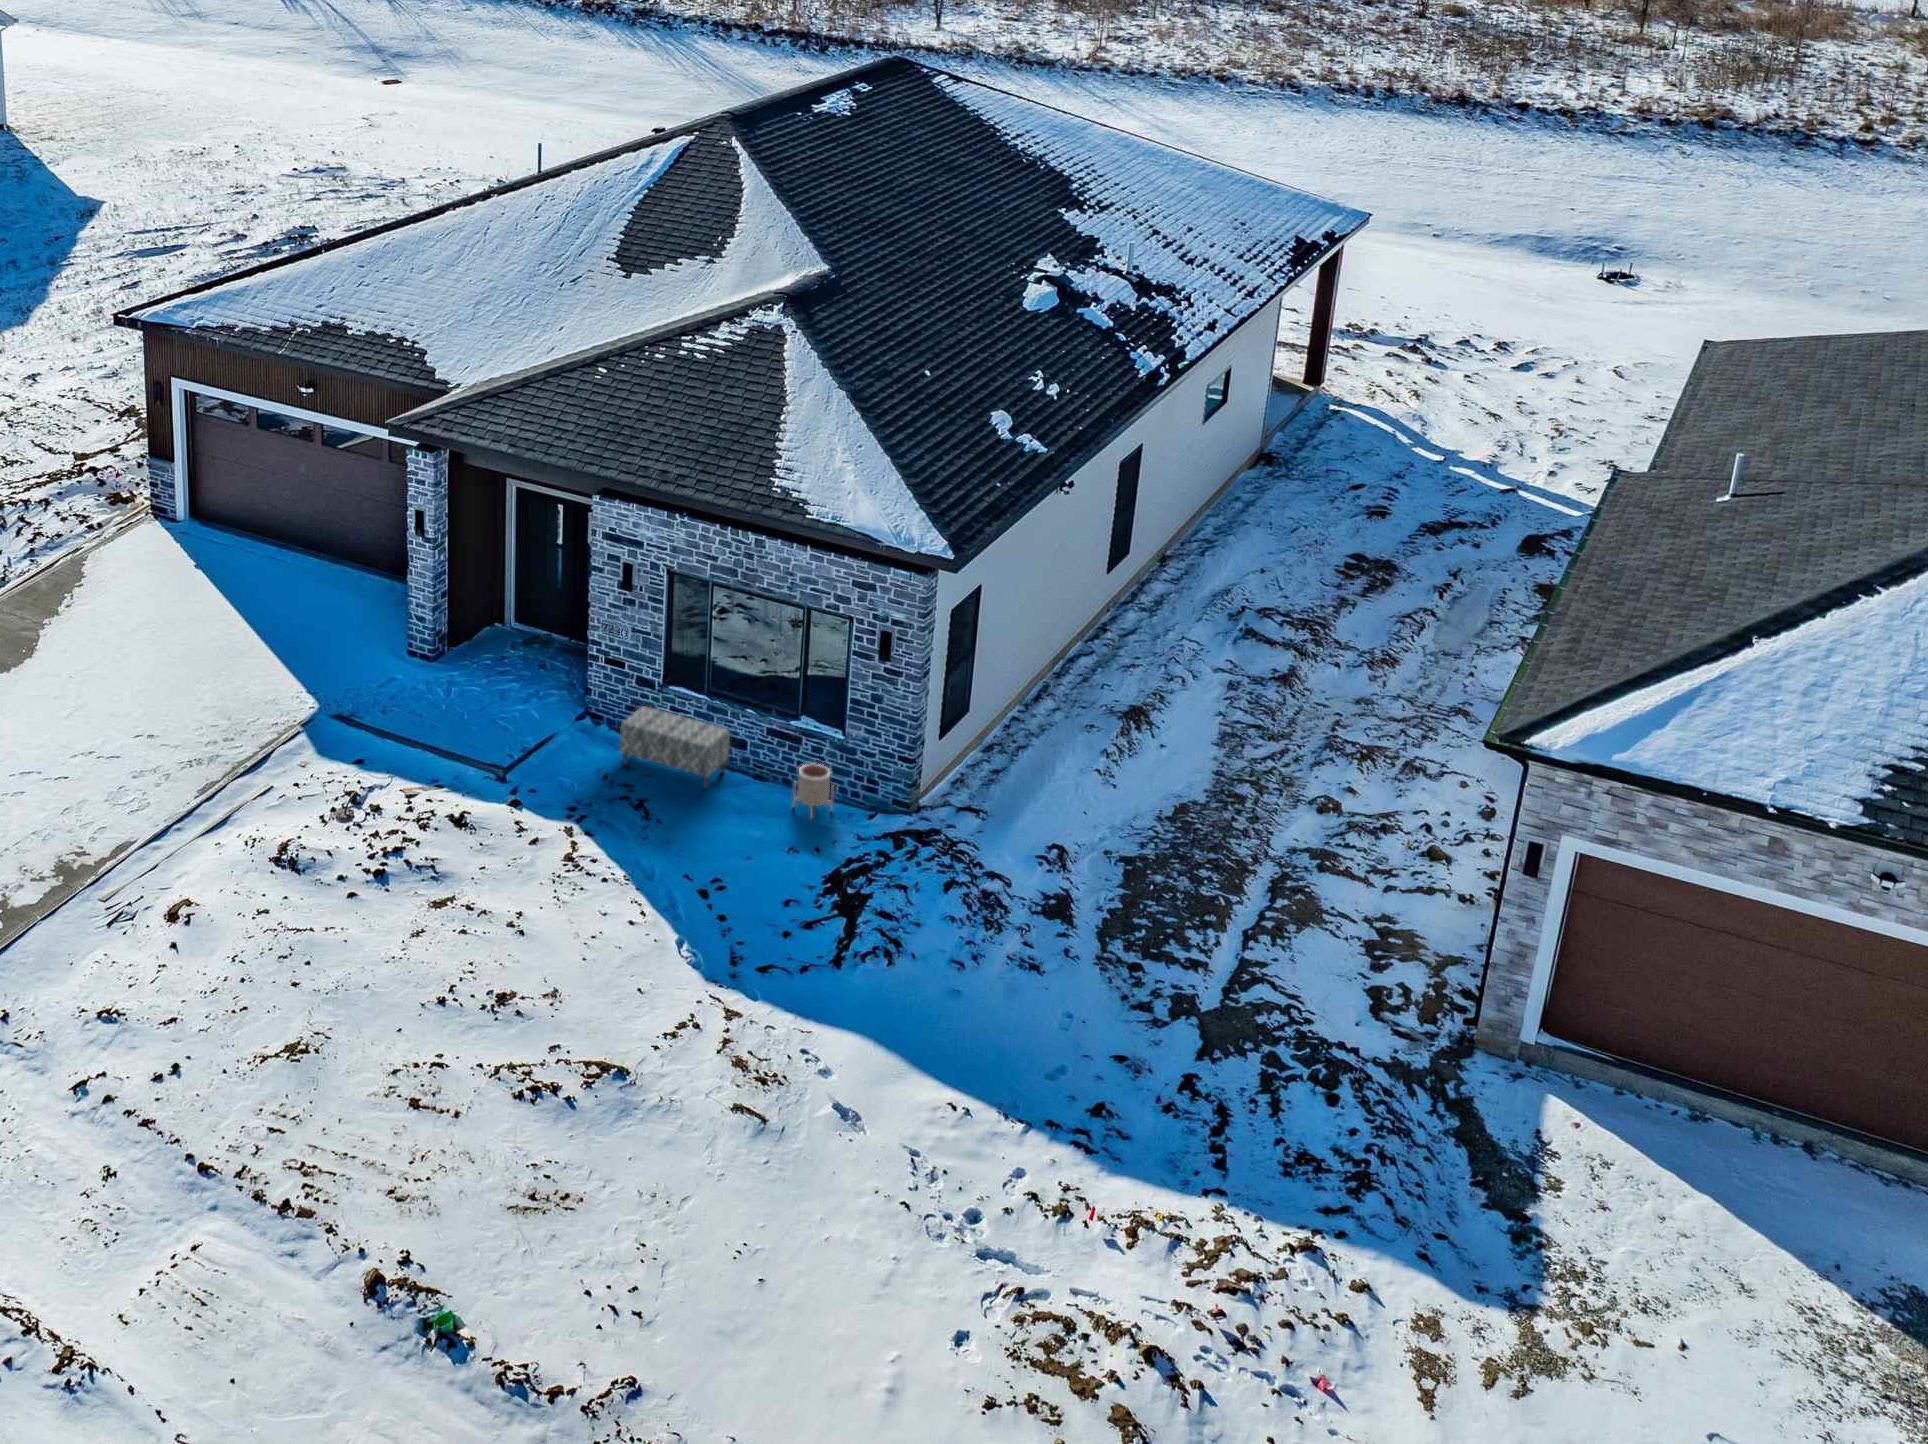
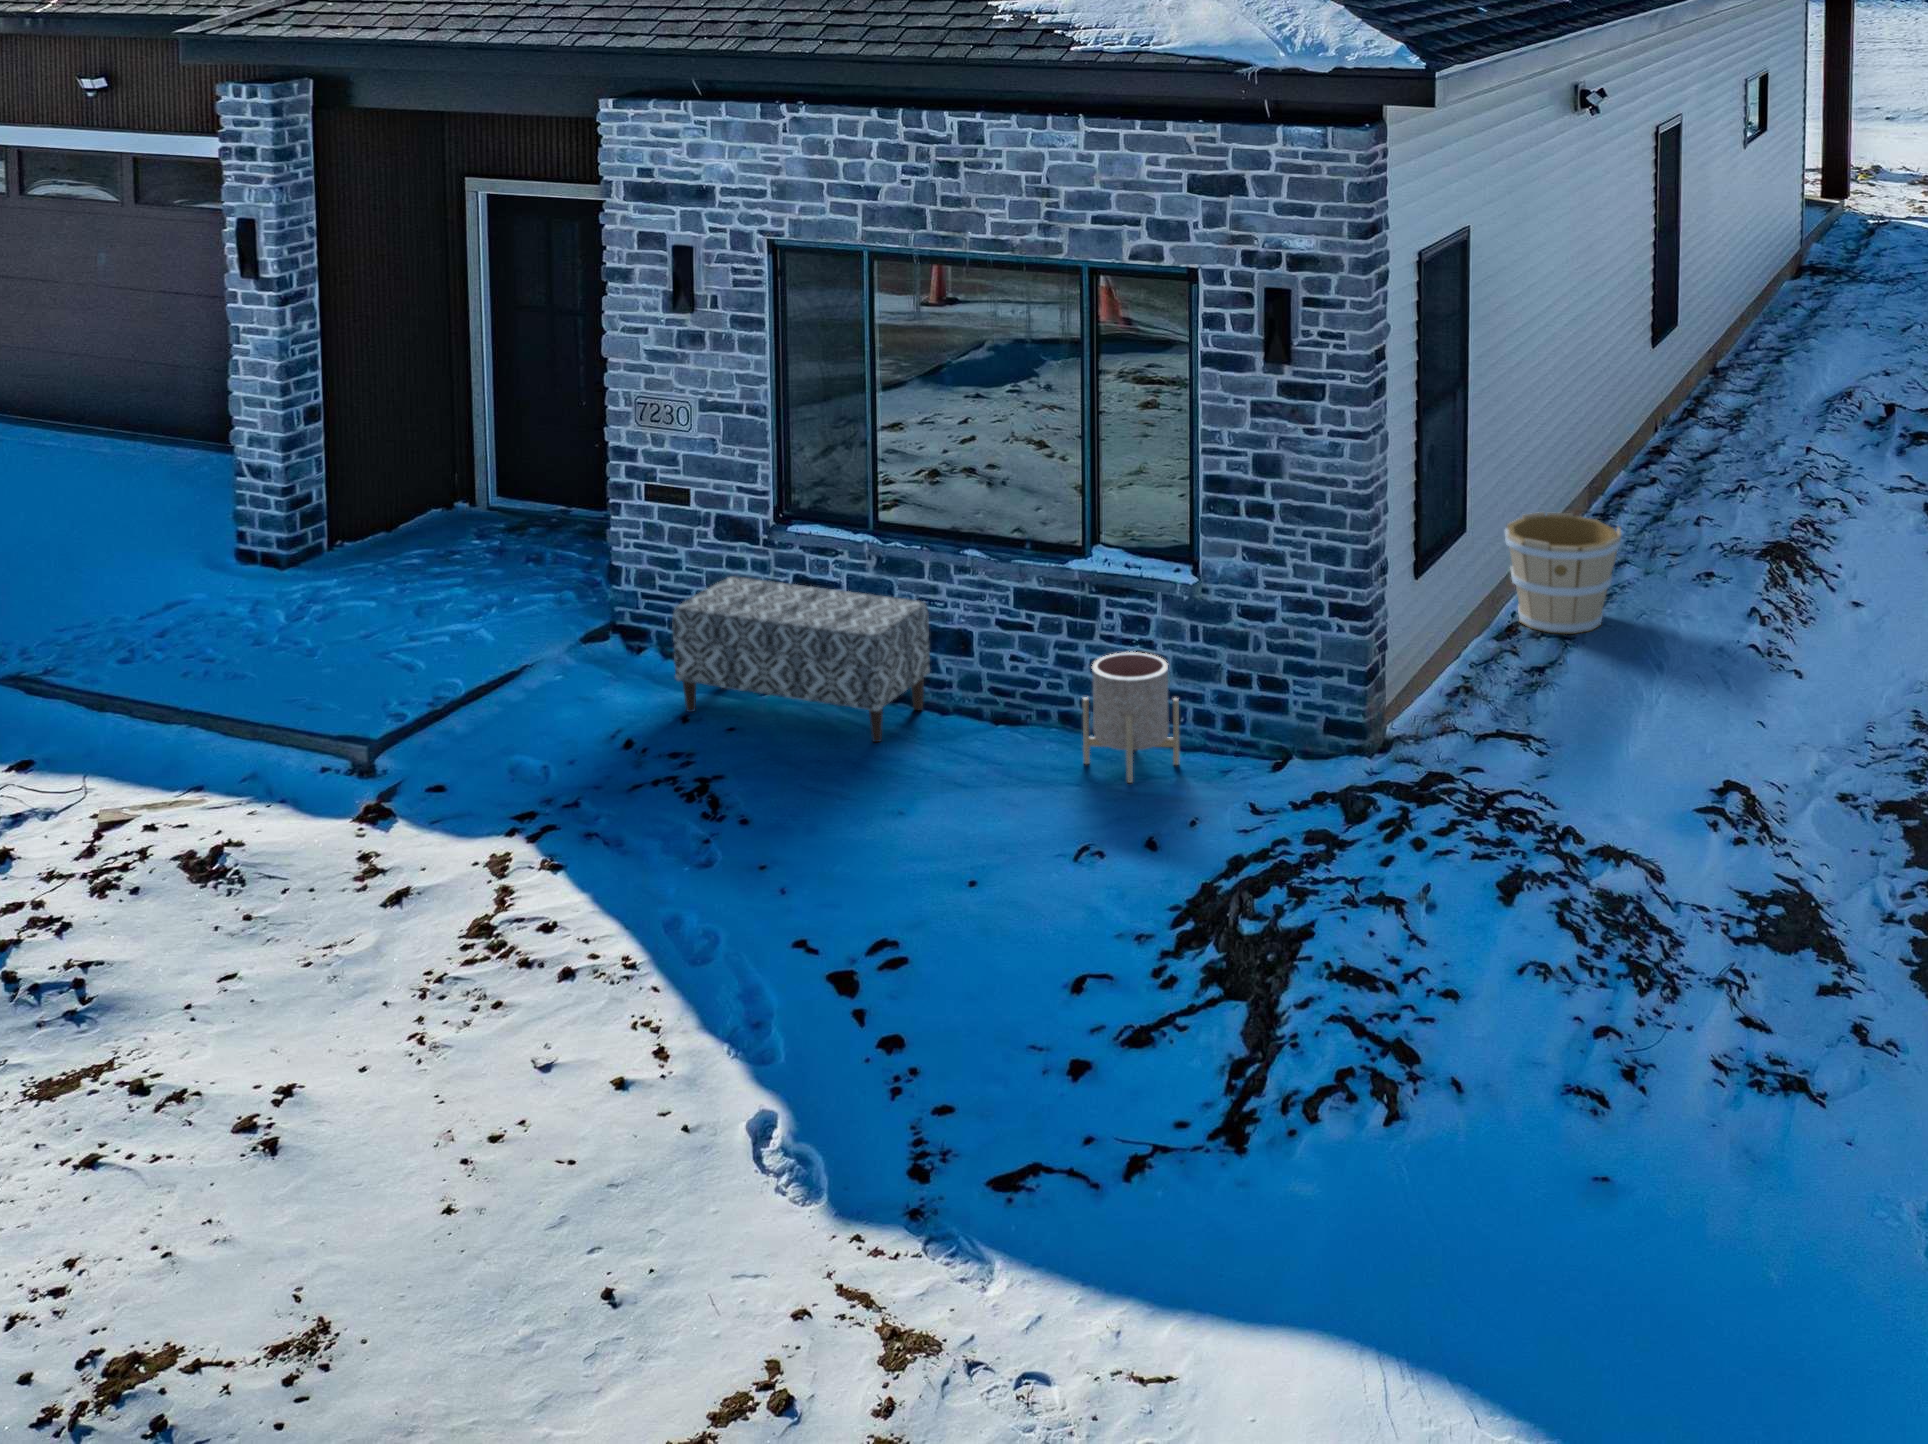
wooden bucket: none [993,694,1047,755] -> present [1505,512,1622,634]

